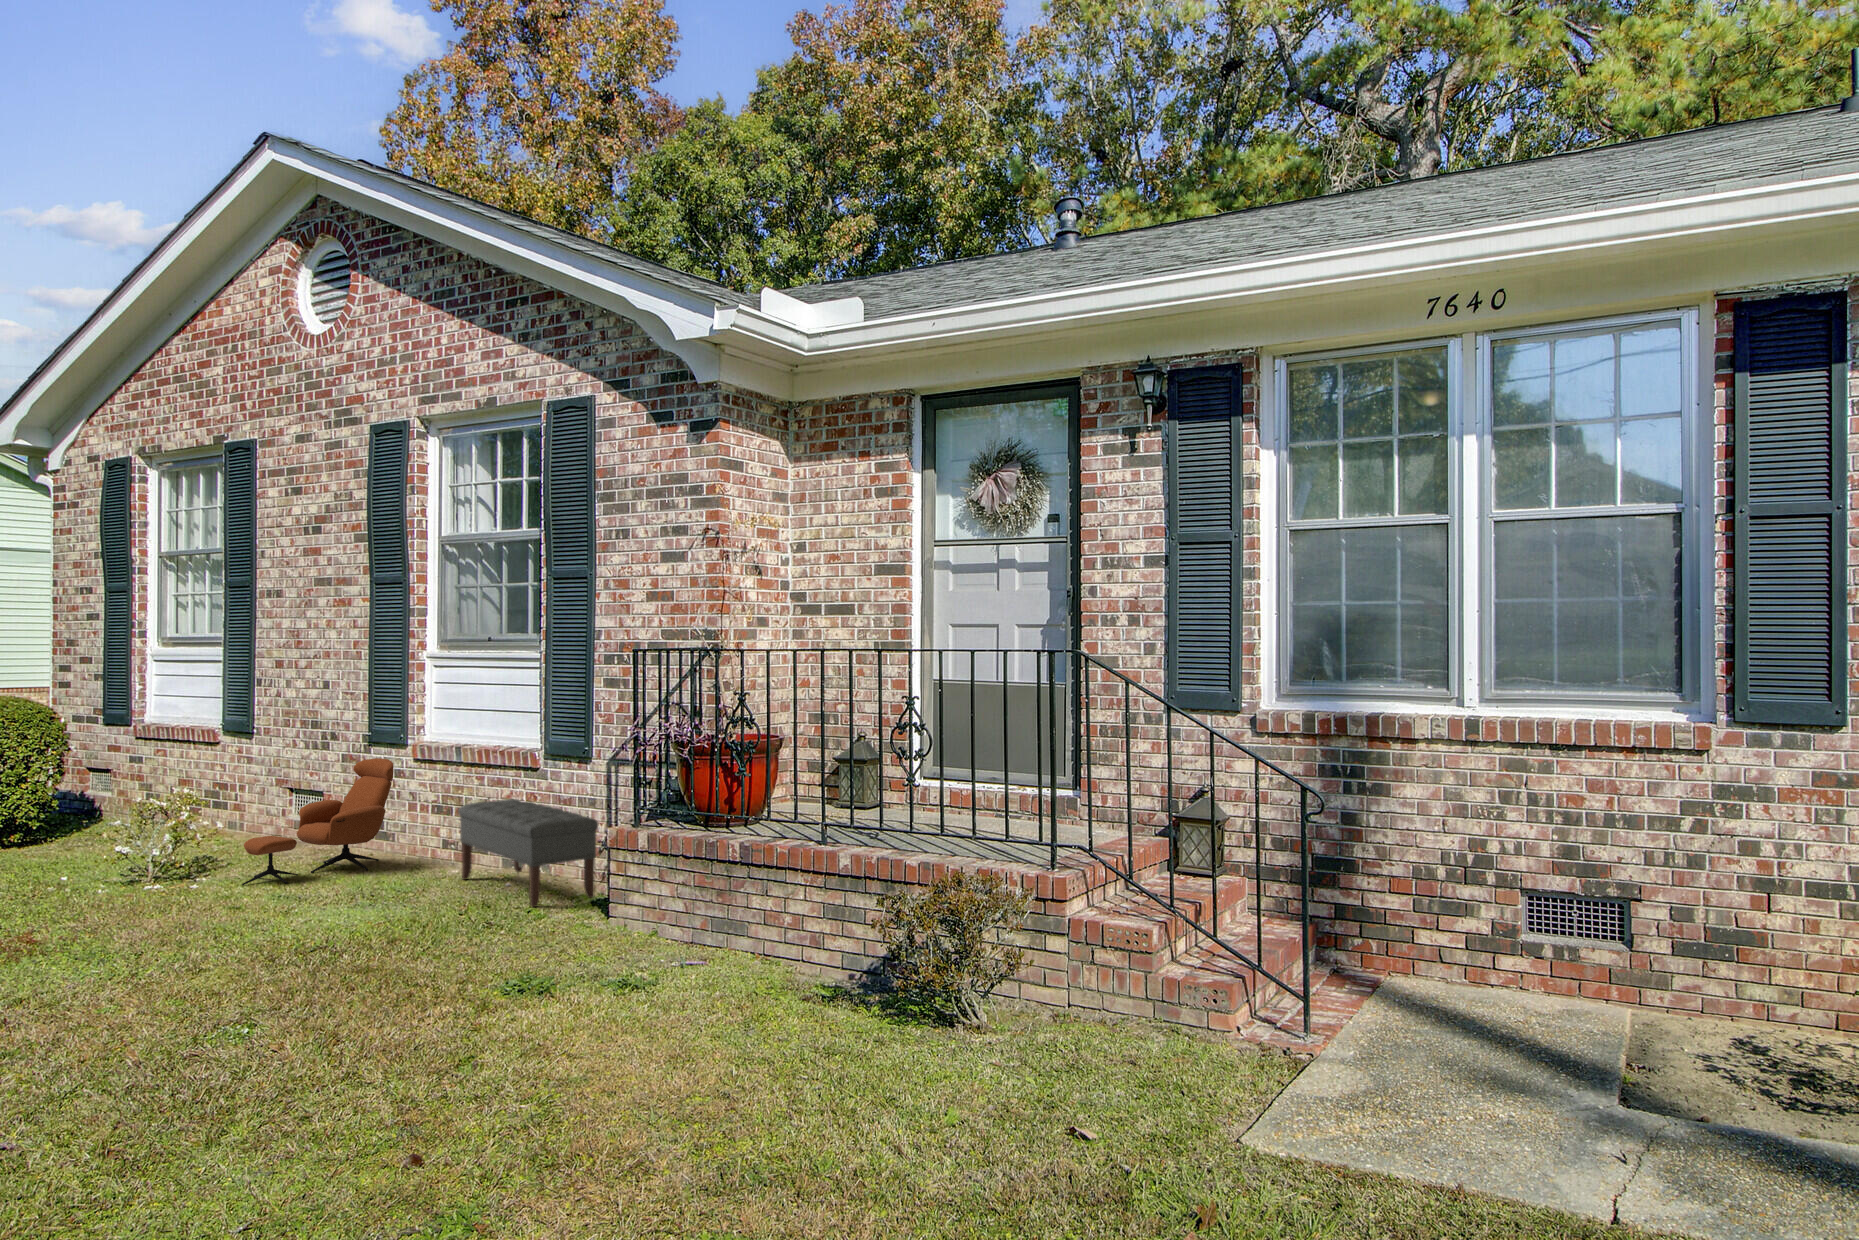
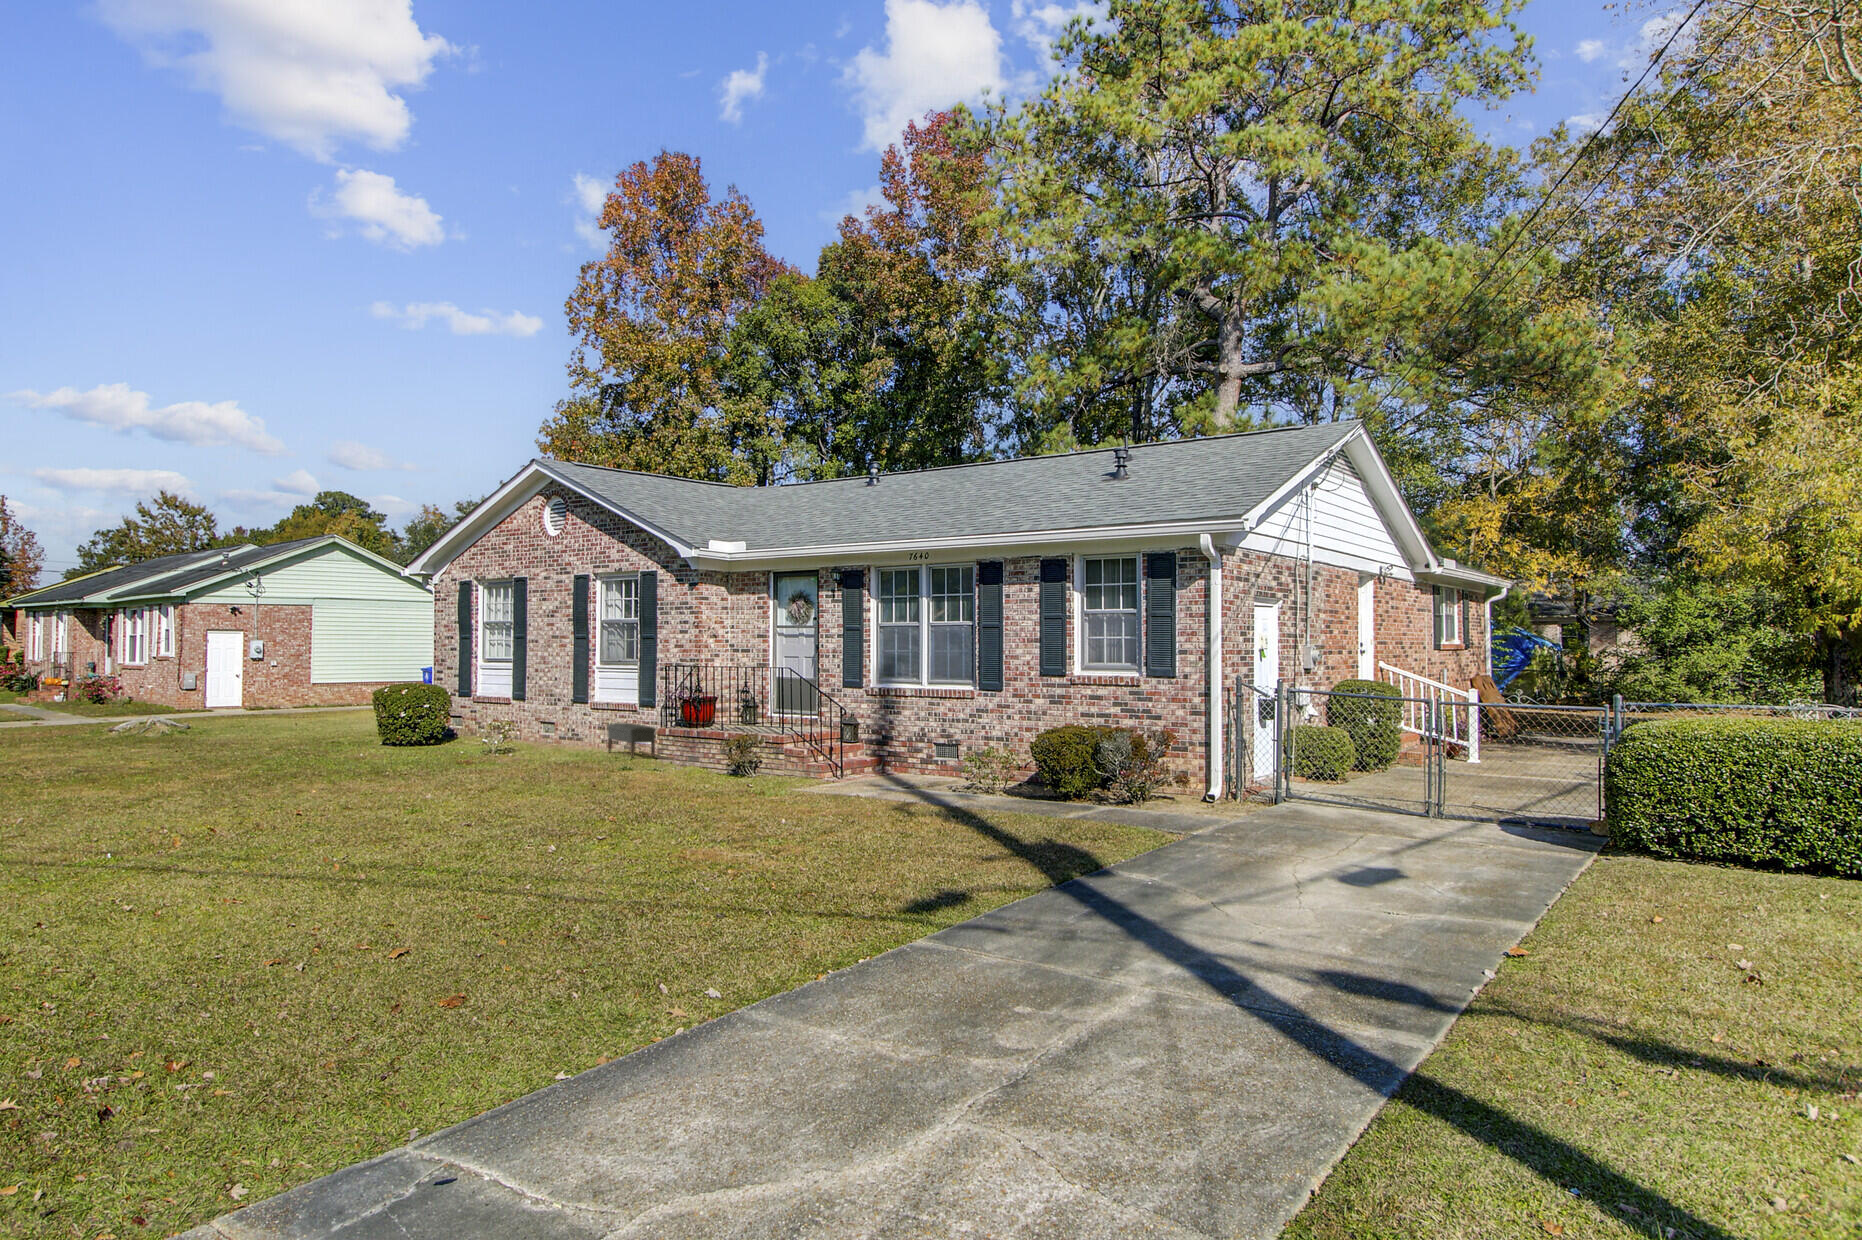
lounge chair: present [242,758,394,885] -> none [528,708,583,753]

